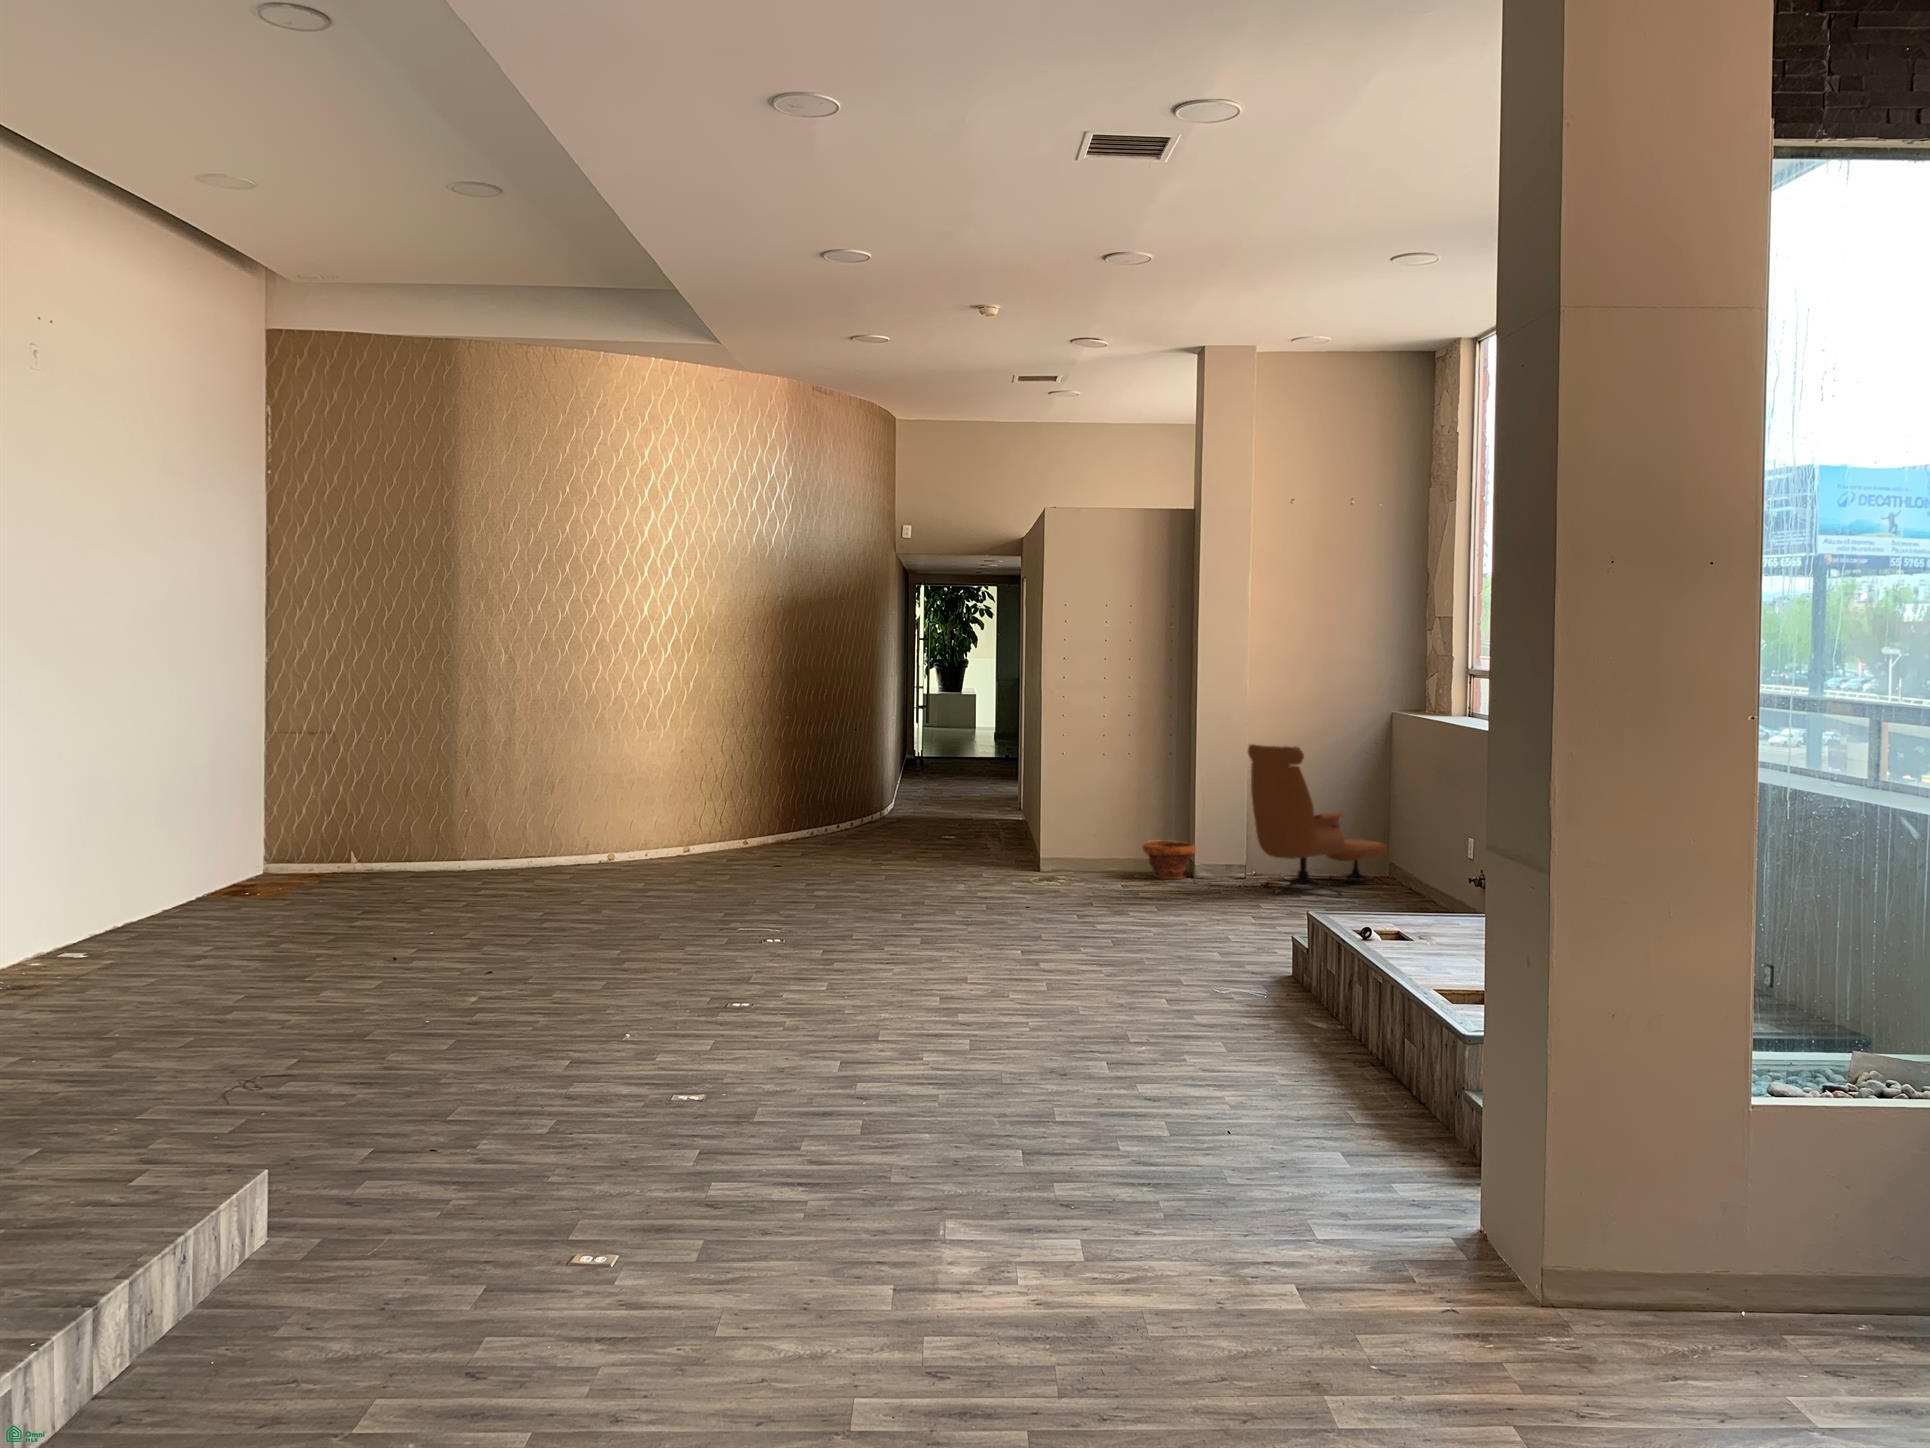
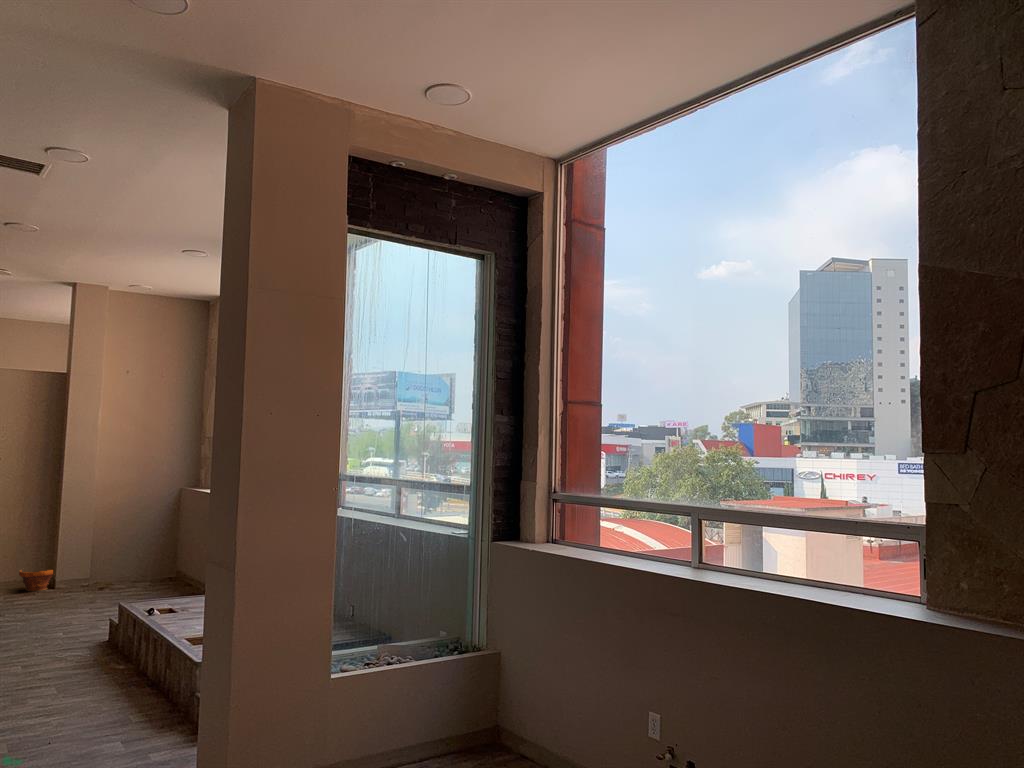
lounge chair: present [1248,744,1387,896] -> none [92,508,176,594]

